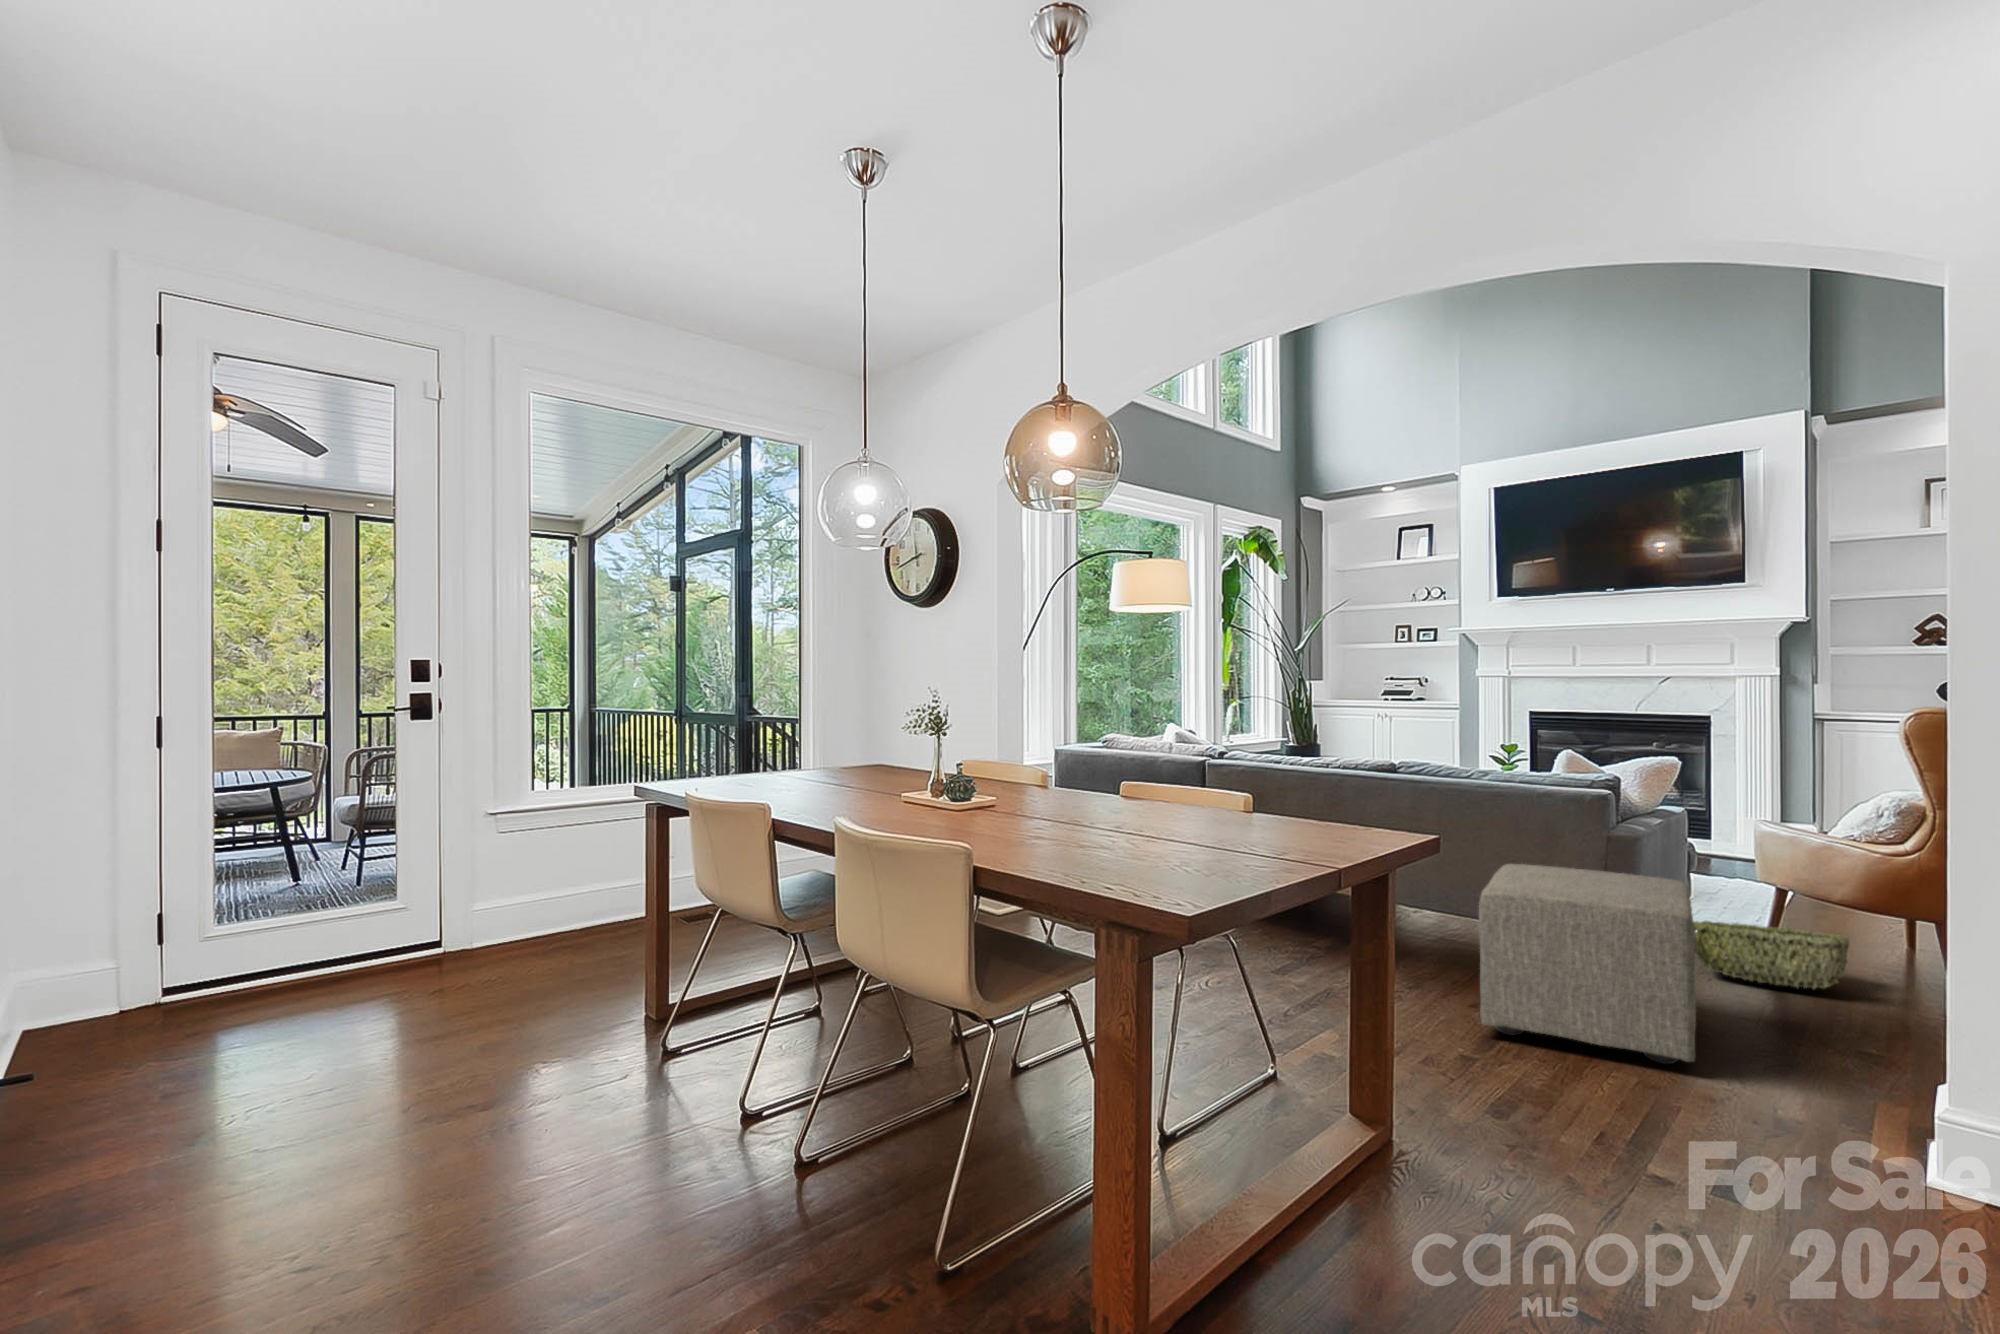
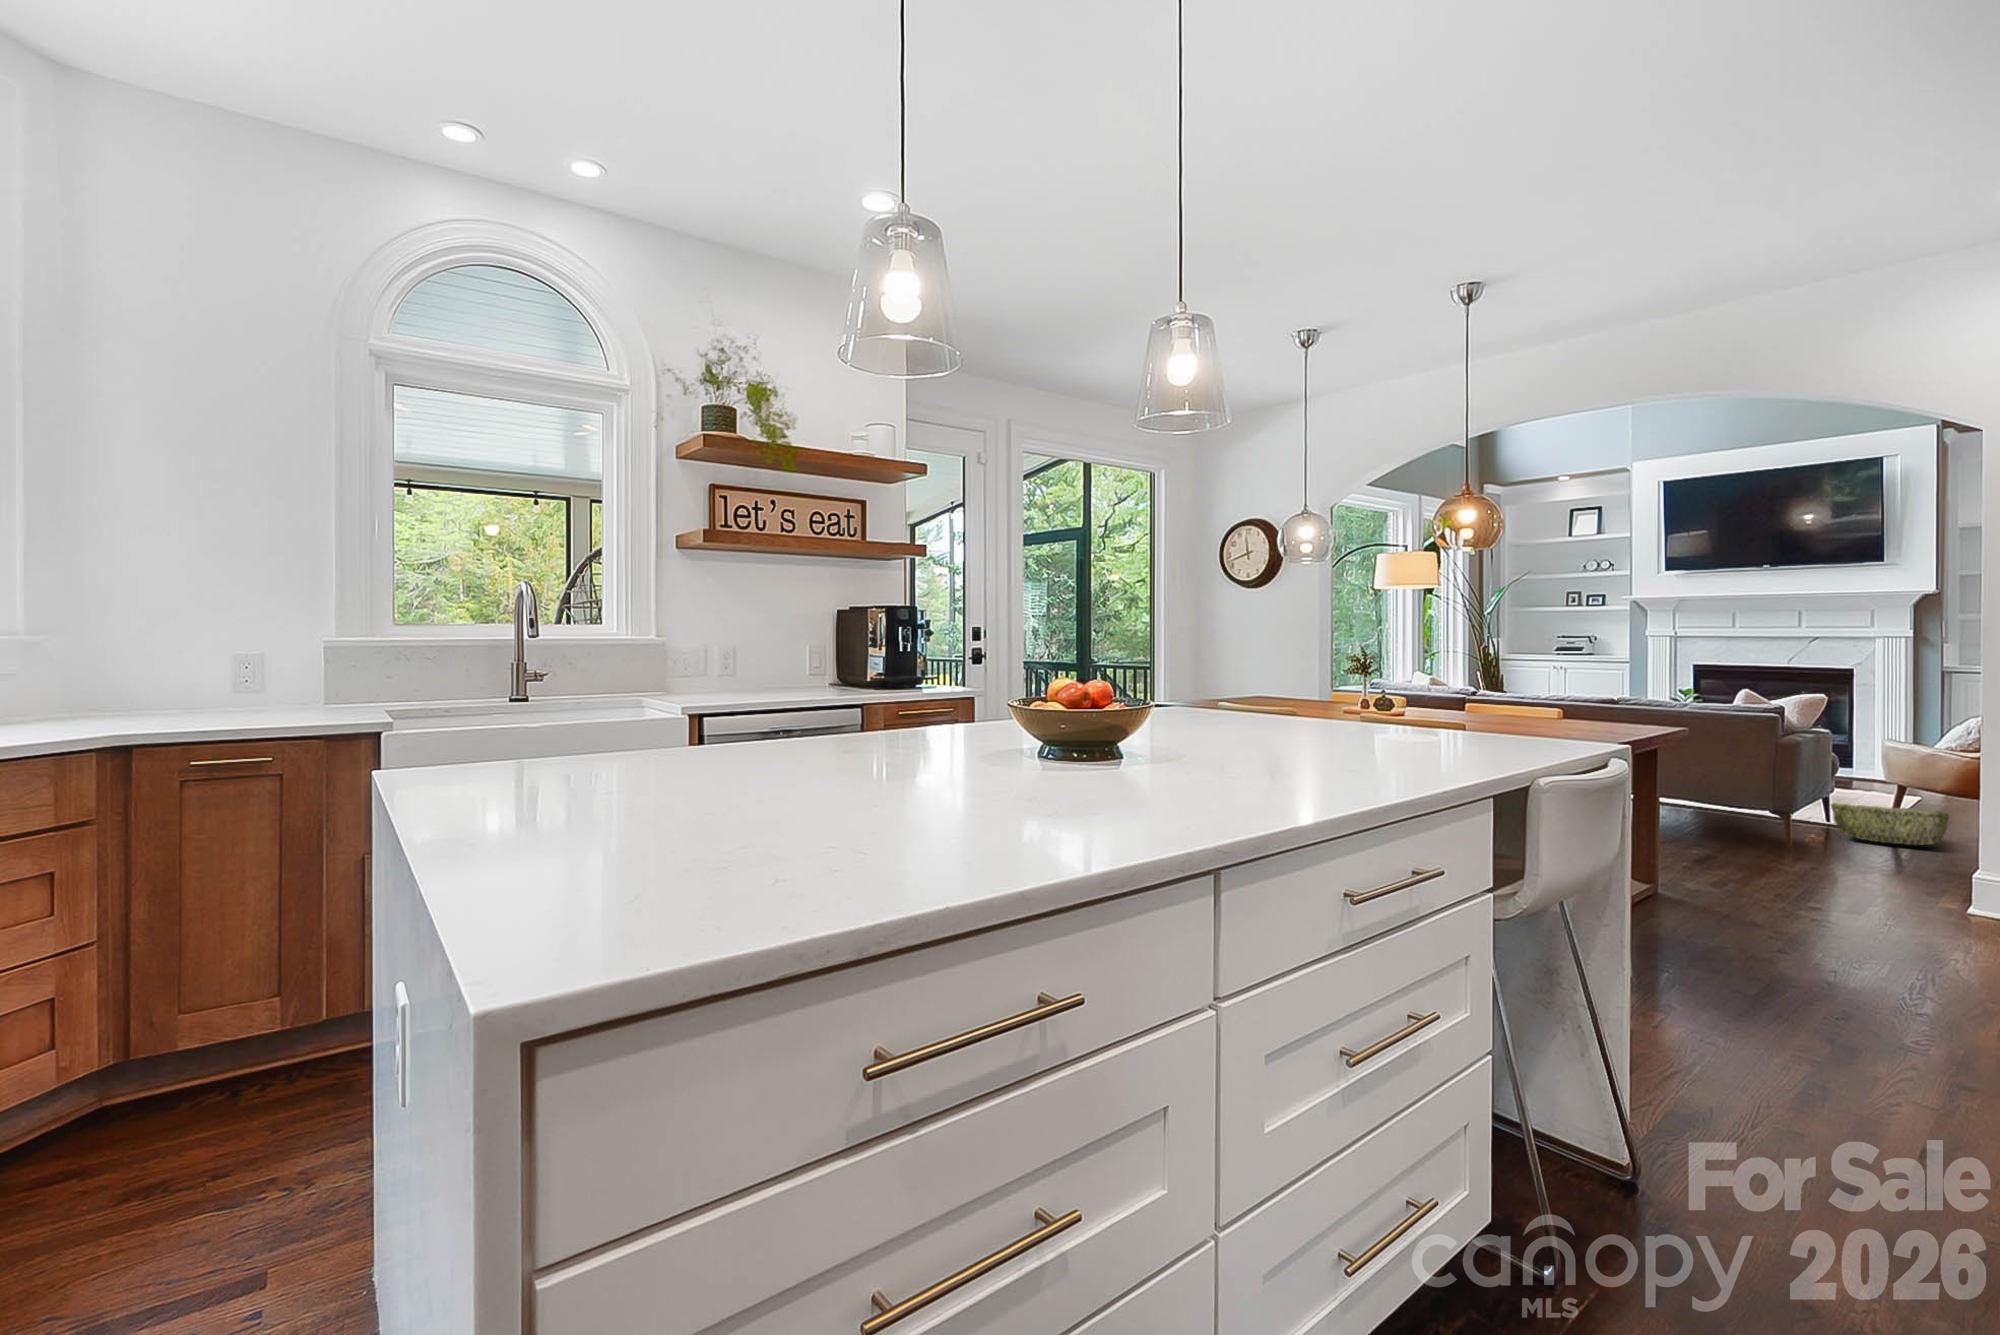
ottoman: present [1479,864,1696,1064] -> none [1691,762,1838,876]

